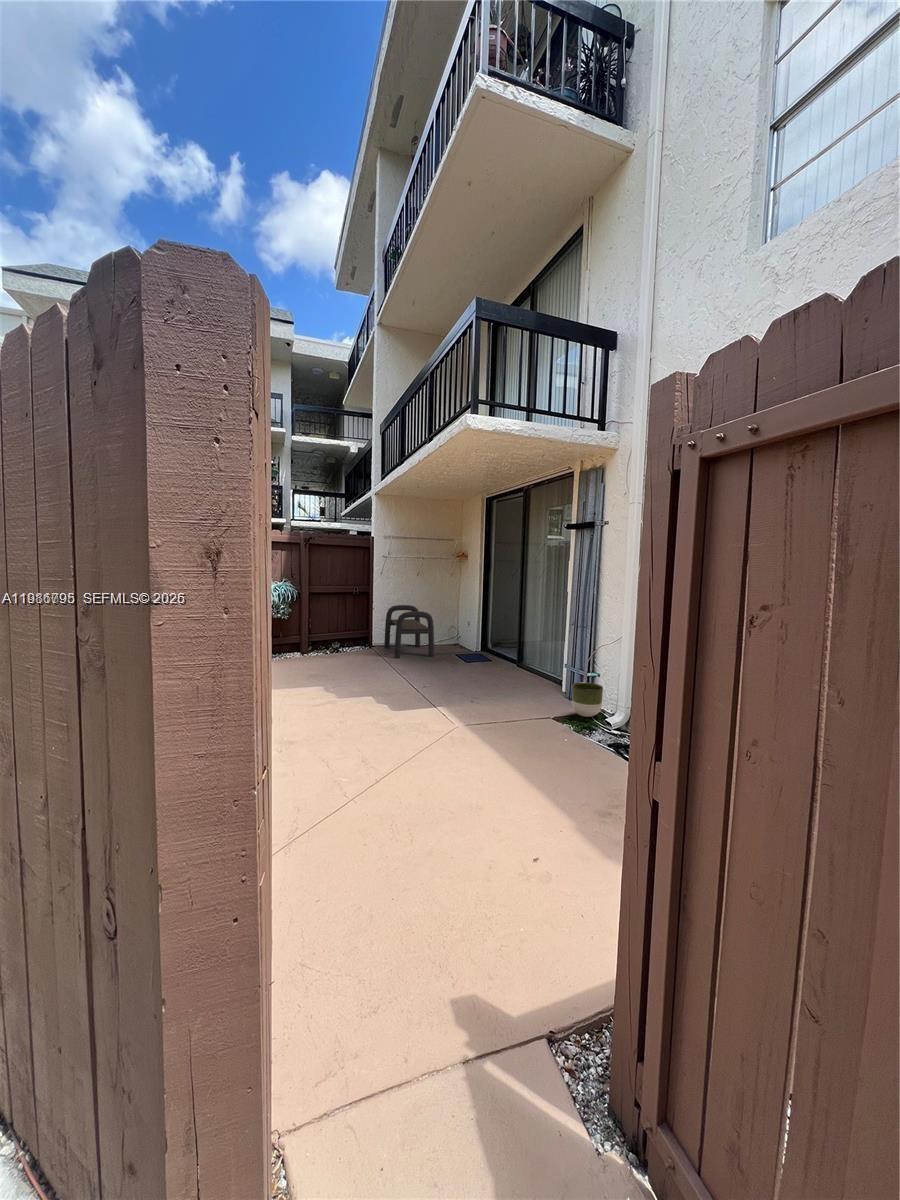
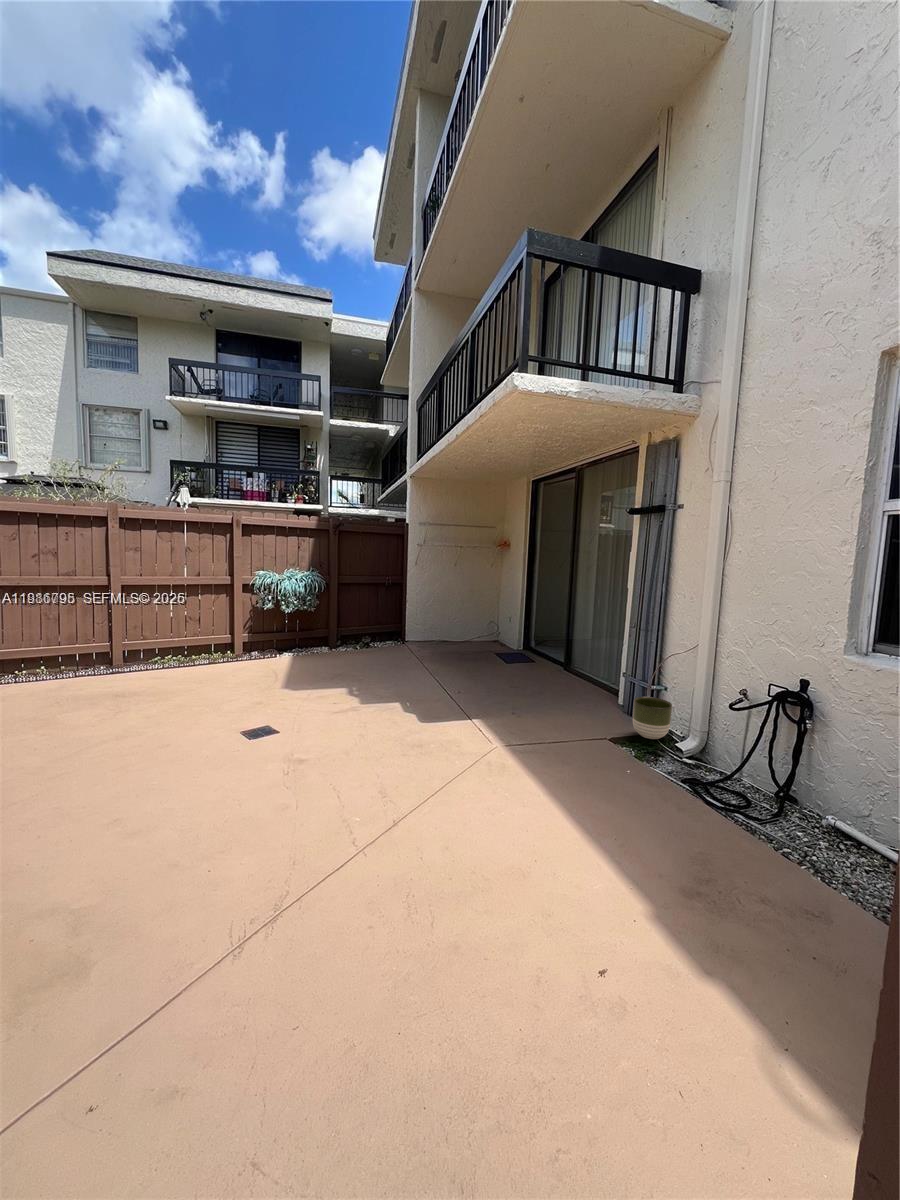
bench: present [384,605,434,658] -> none [418,598,471,656]

